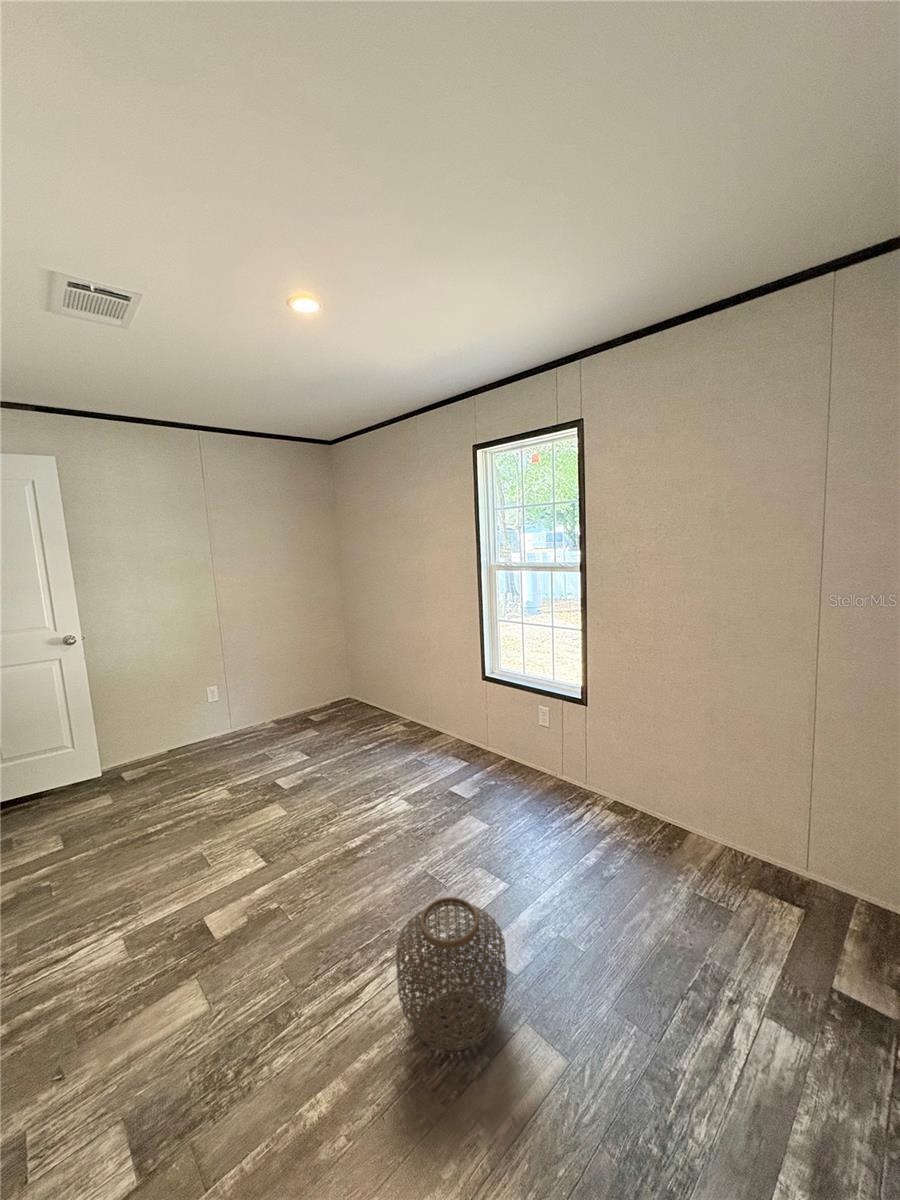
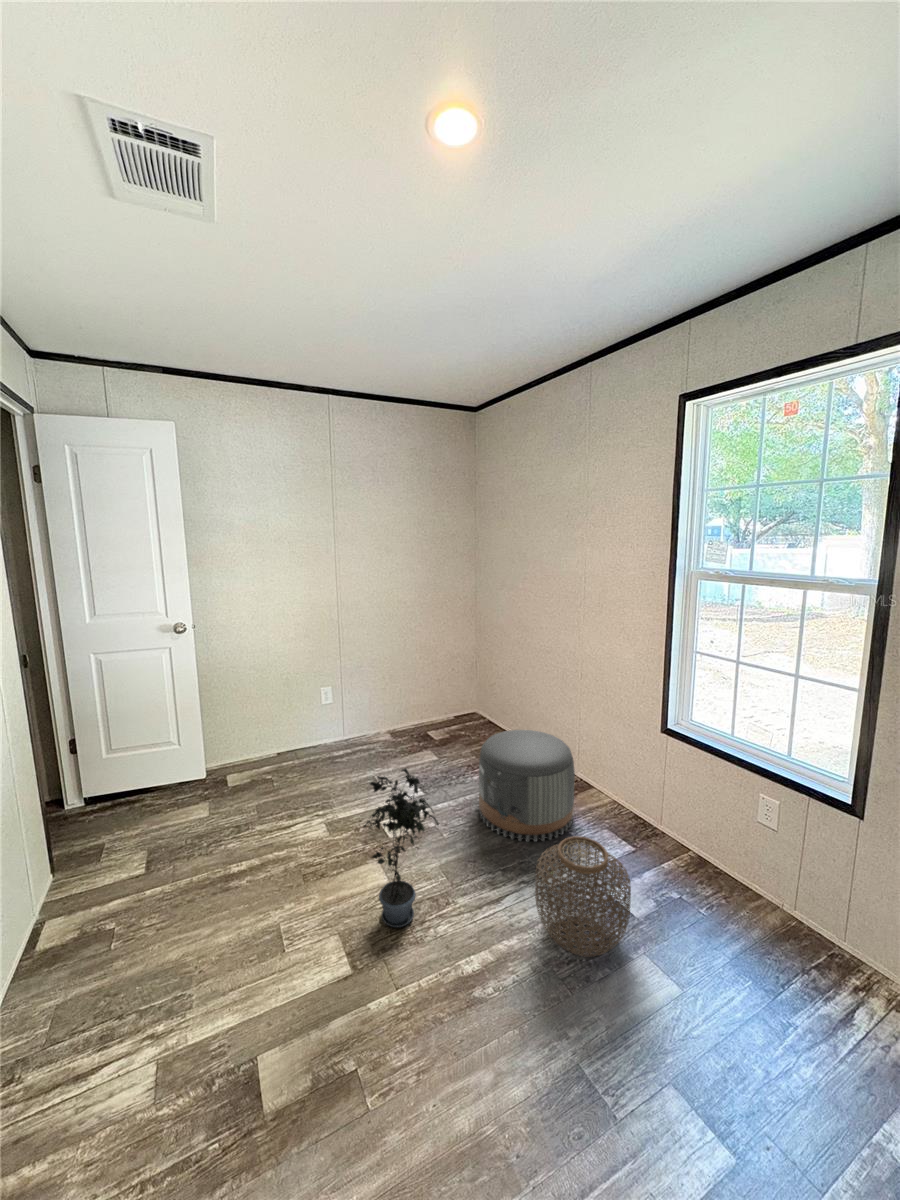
pouf: none [331,767,443,904] -> present [479,730,575,842]
potted plant: none [153,857,261,1083] -> present [364,768,439,927]

